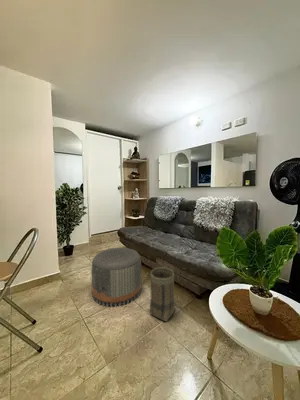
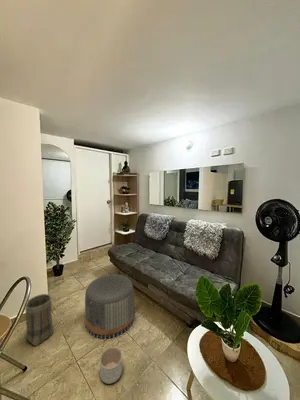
basket: present [150,267,175,321] -> present [26,294,53,346]
planter: none [103,310,127,344] -> present [100,347,122,384]

